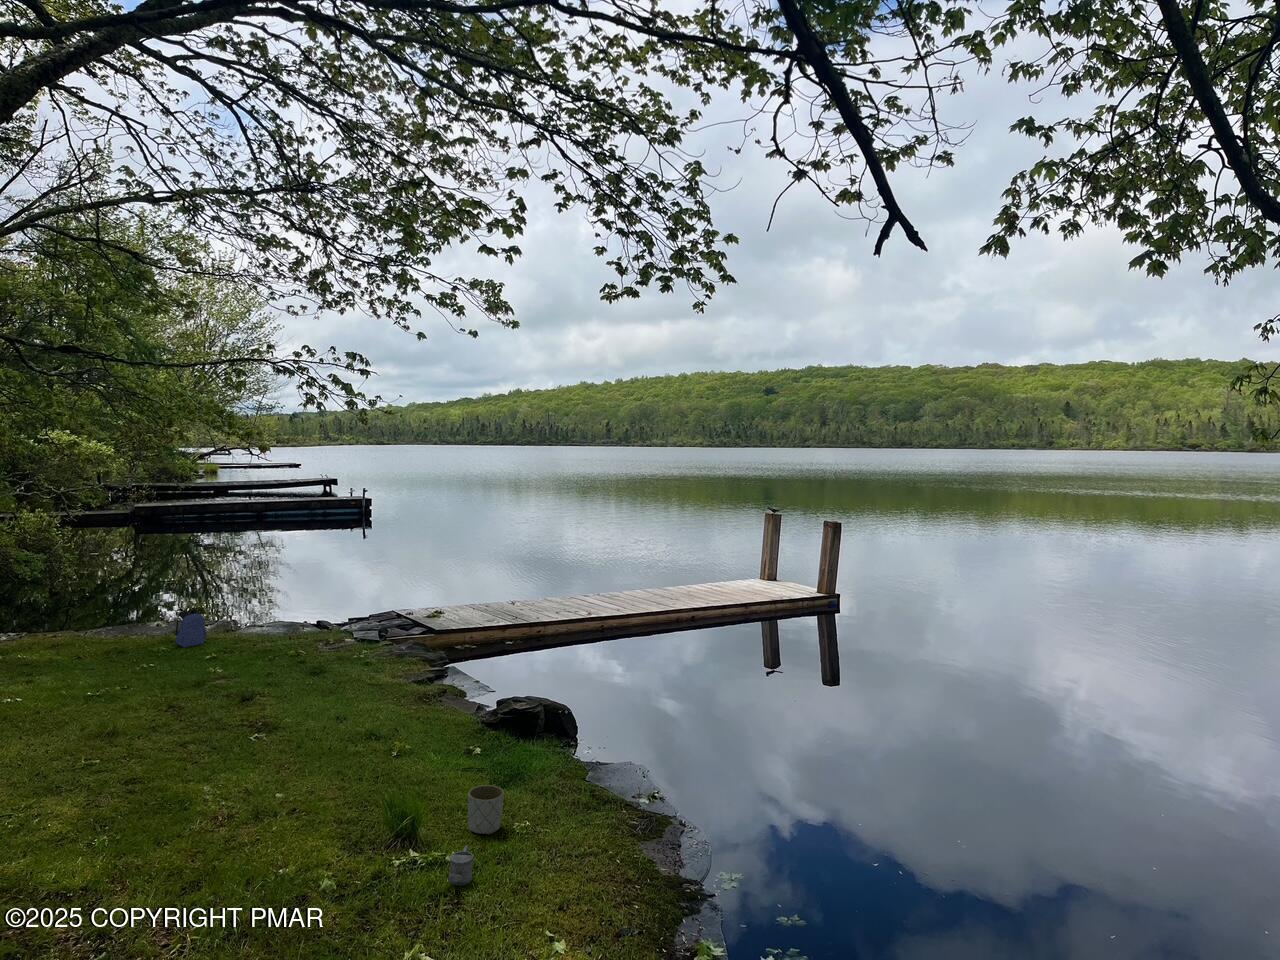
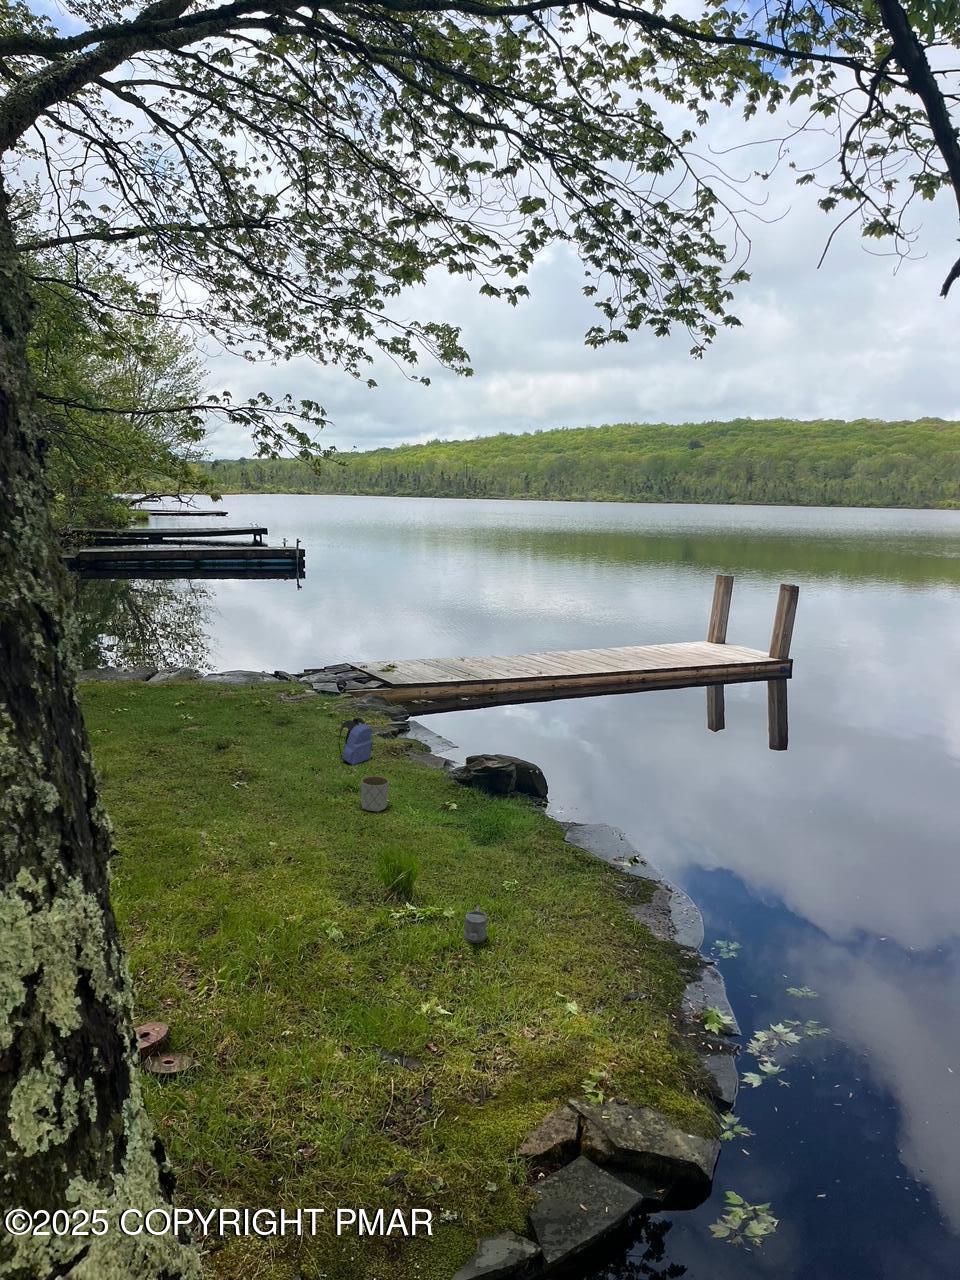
backpack: present [175,609,206,648] -> present [338,718,373,765]
planter: present [468,785,504,835] -> present [361,776,389,812]

